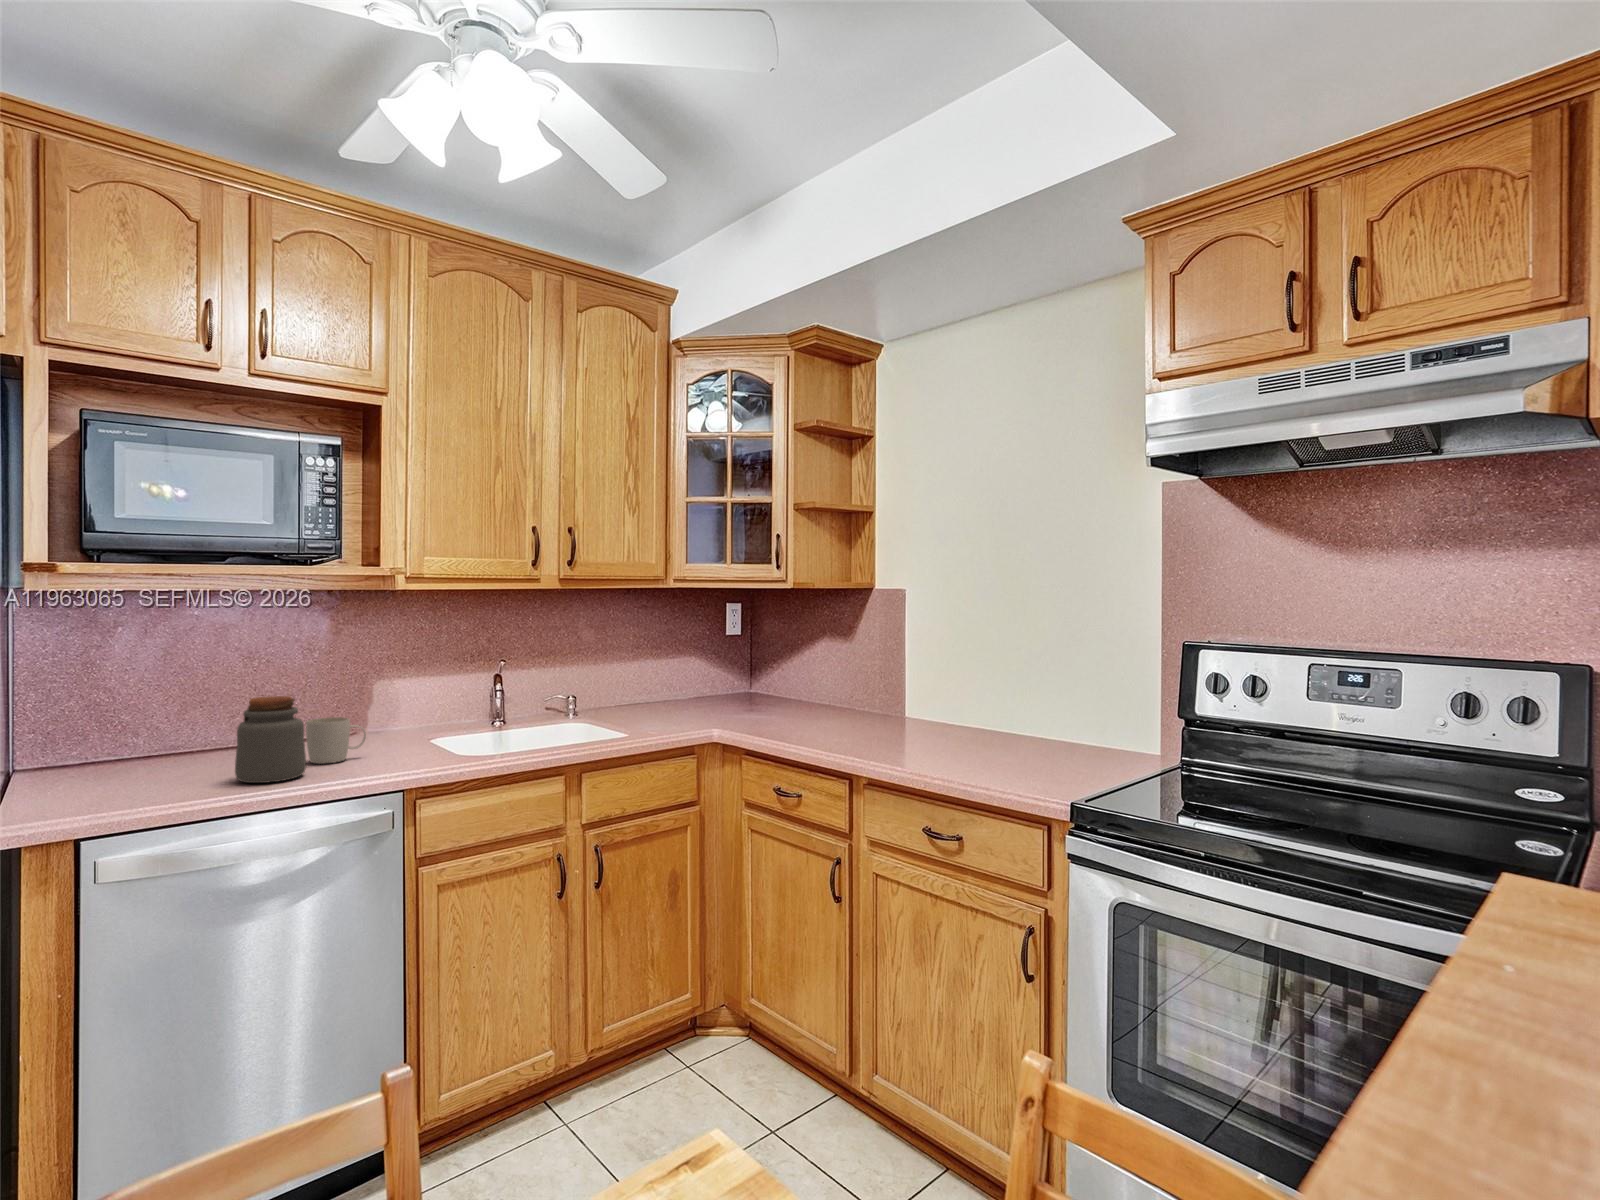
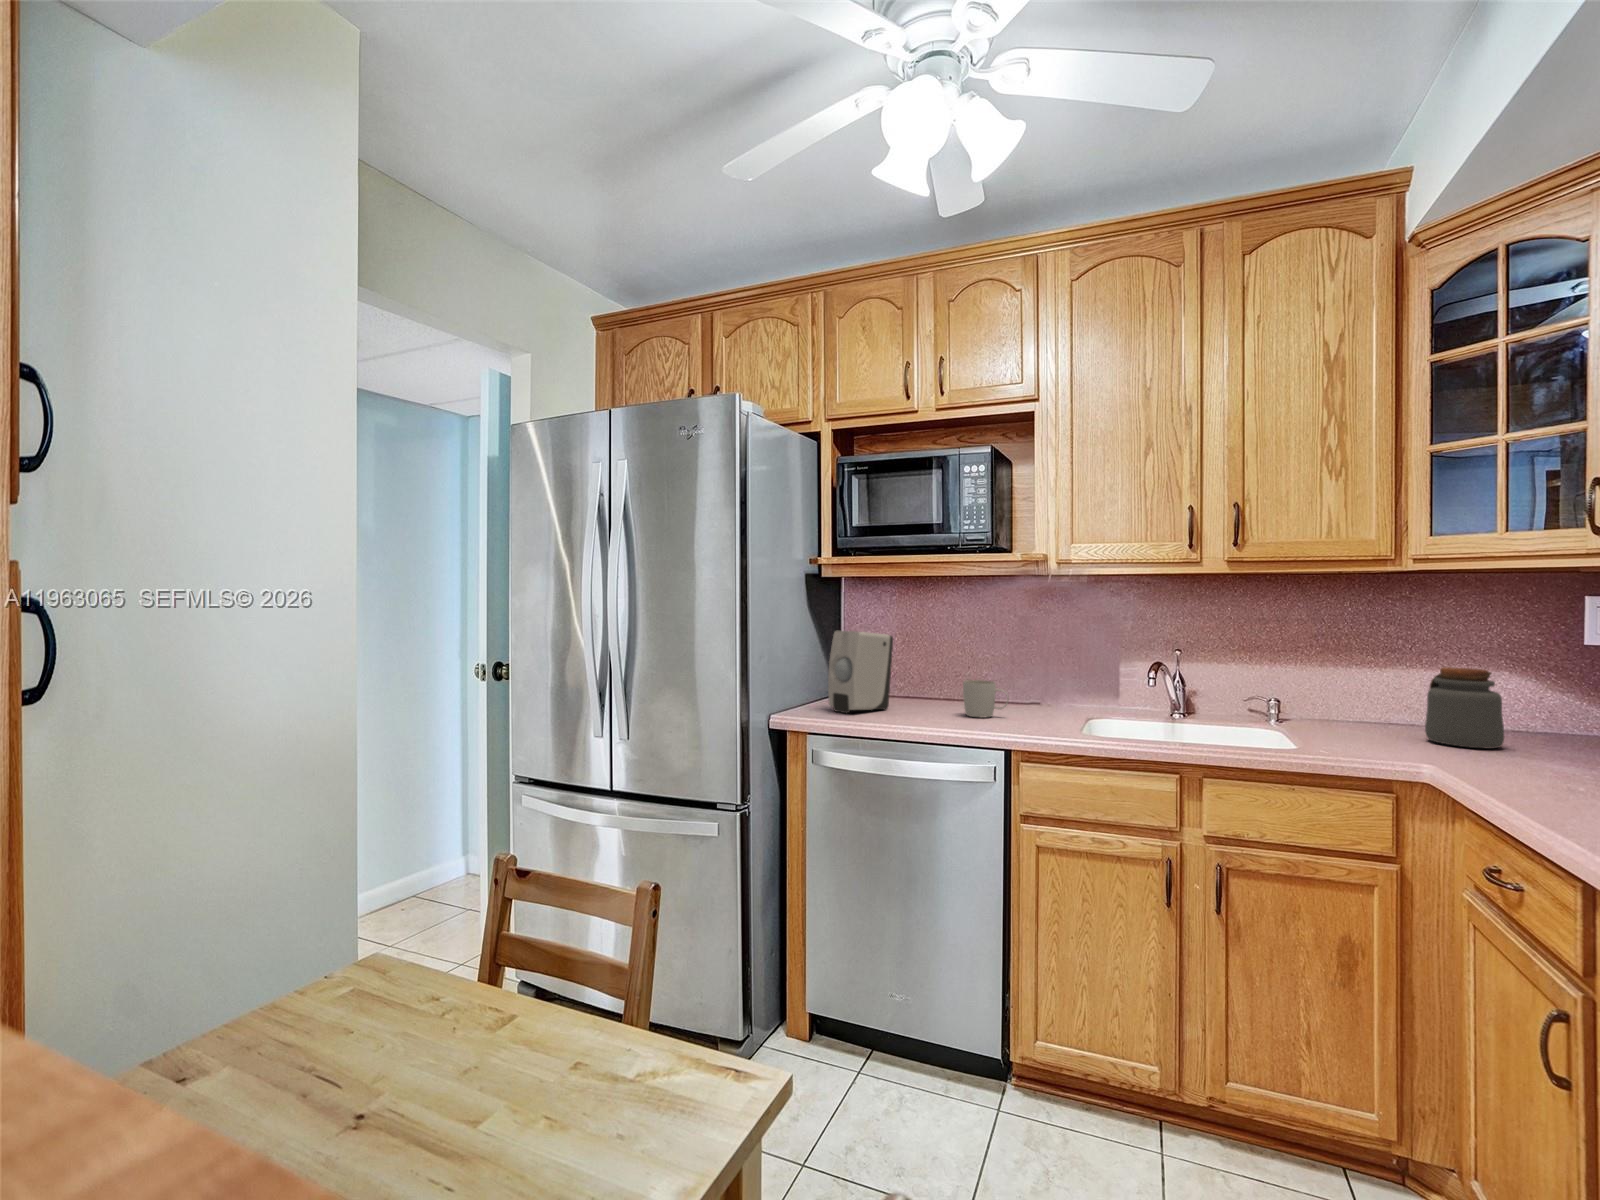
soap dispenser: none [90,671,192,794] -> present [828,631,893,713]
jar: present [235,696,306,783] -> present [1425,667,1504,748]

